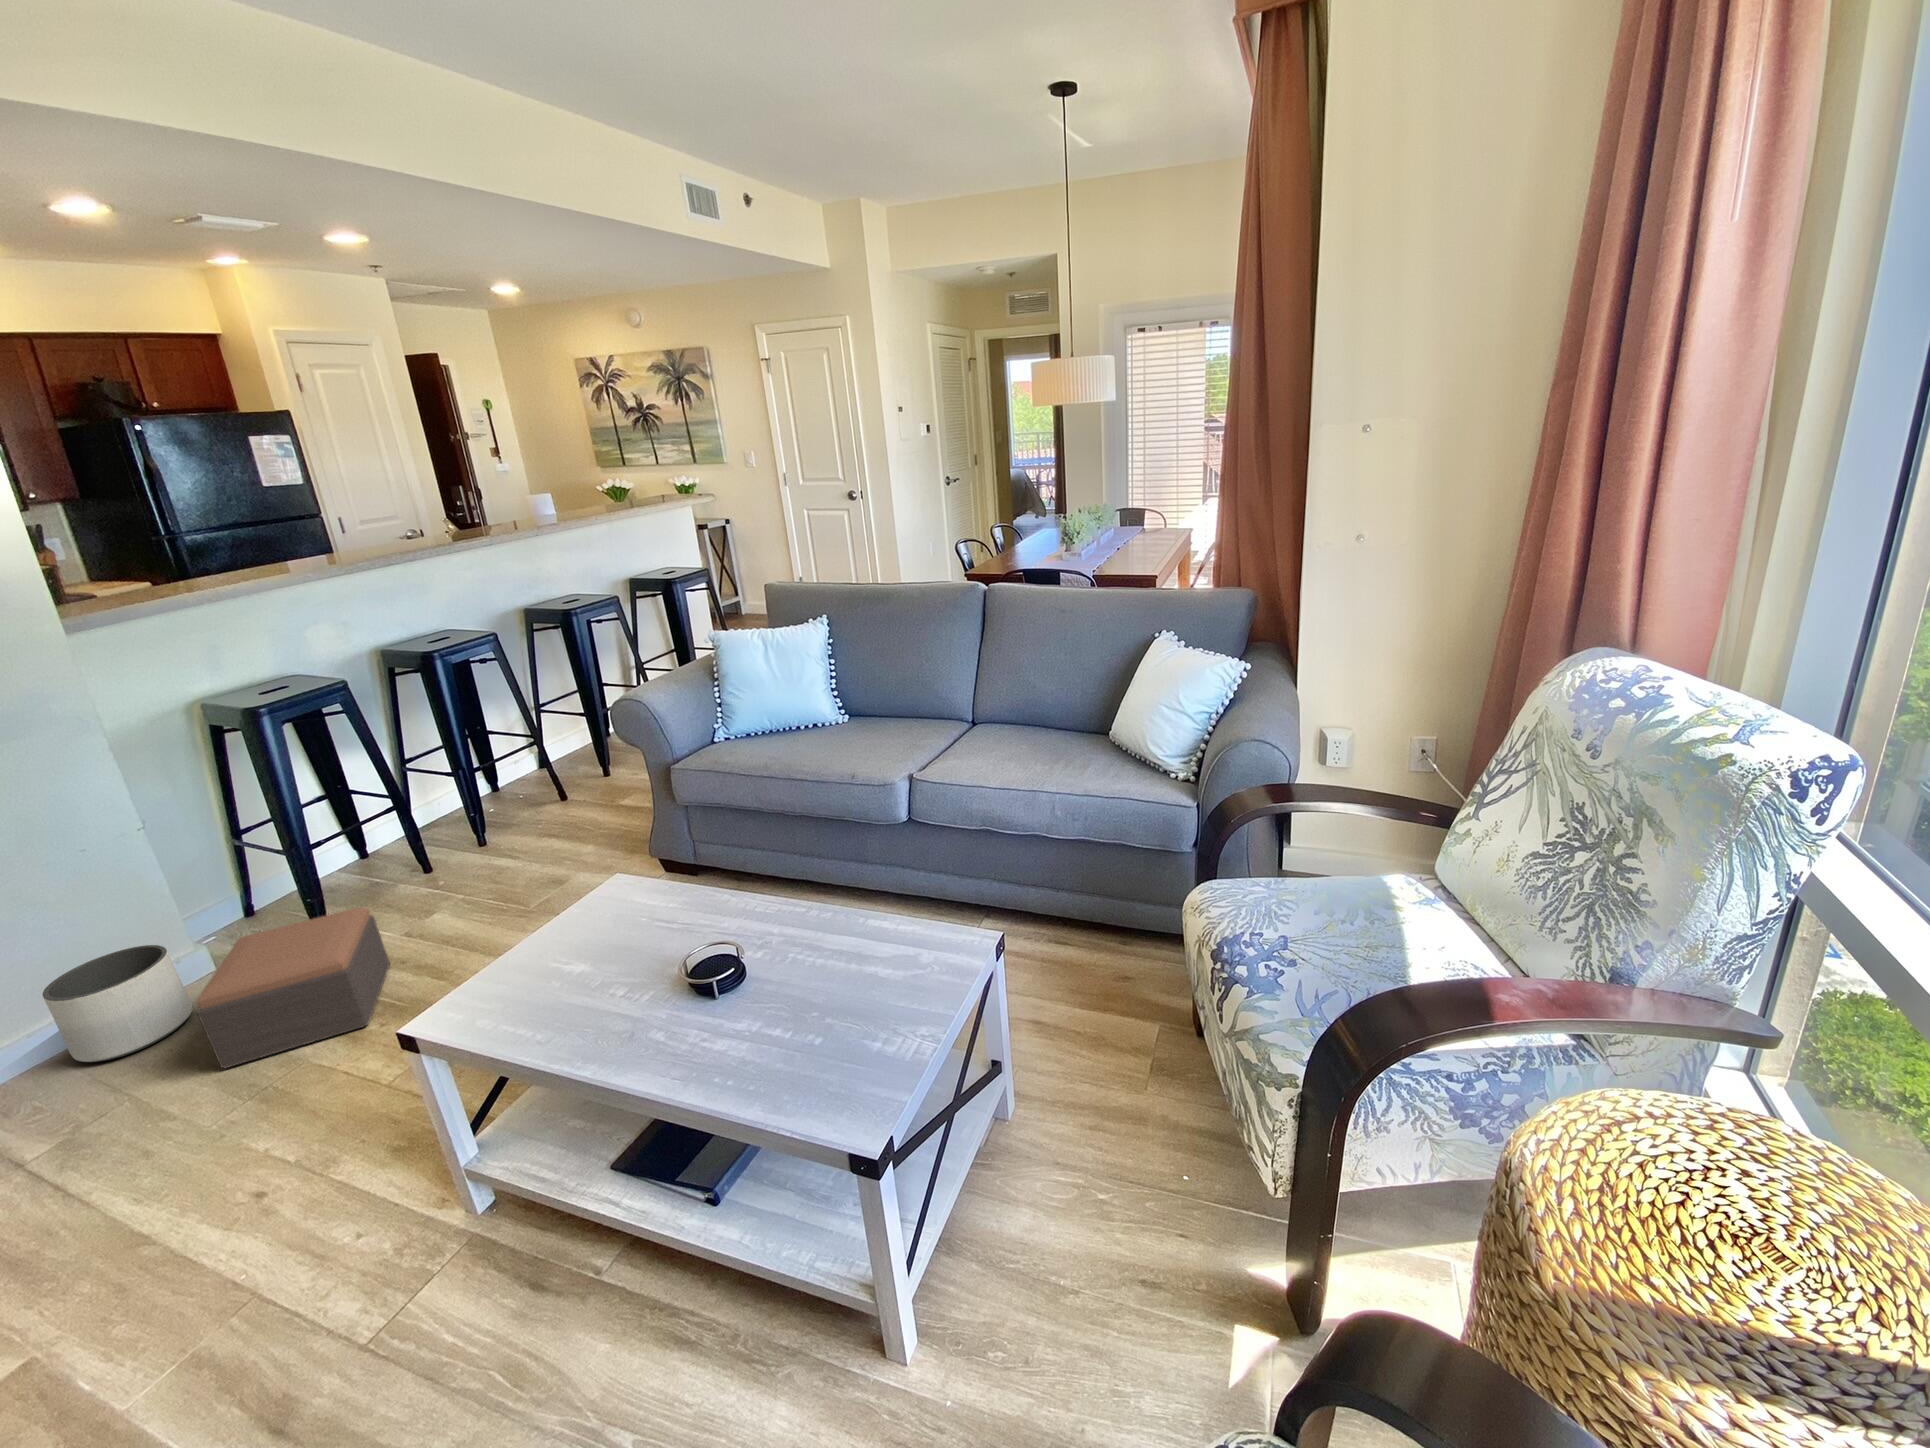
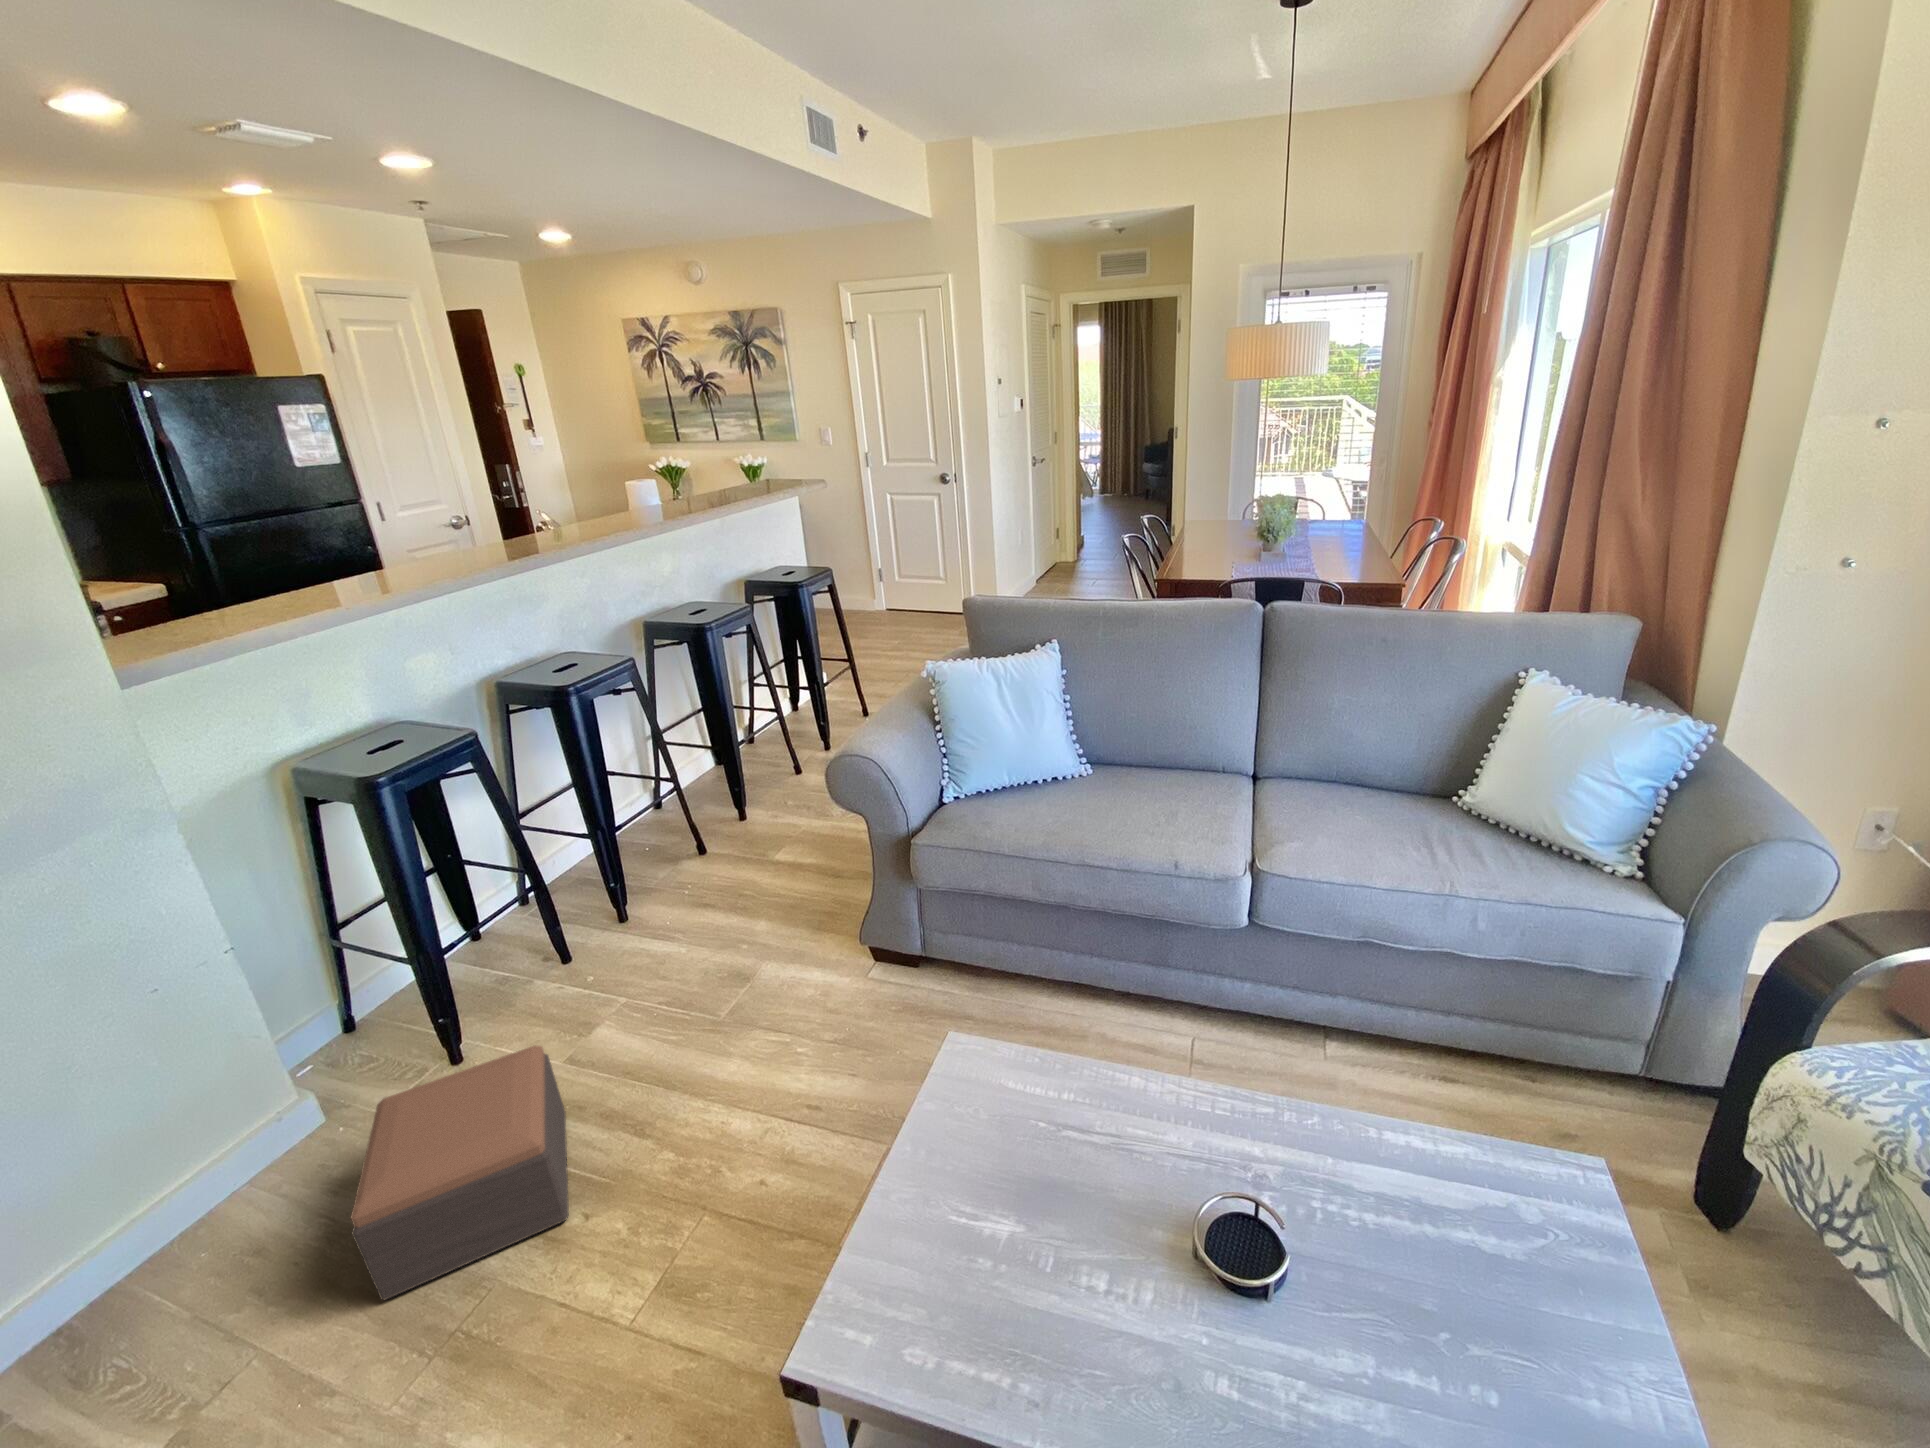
planter: present [43,945,193,1062] -> none [121,1110,315,1289]

